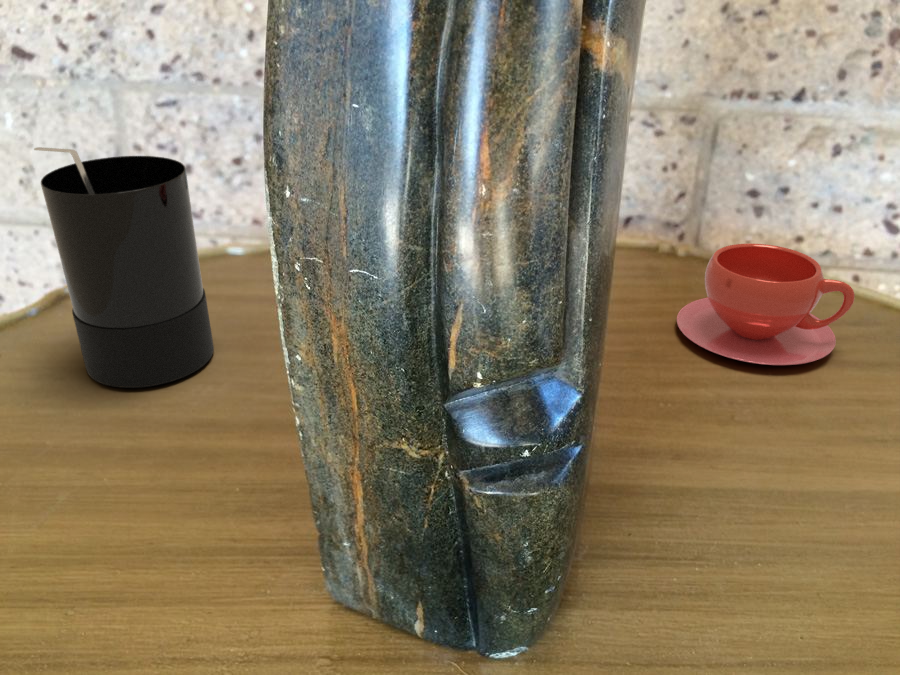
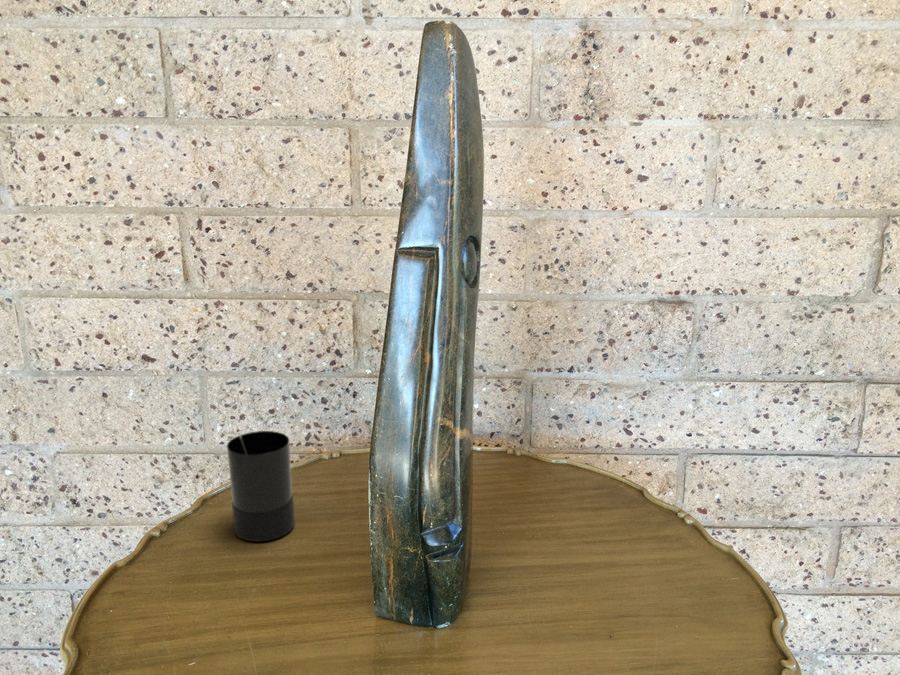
teacup: present [677,244,855,365] -> none [514,453,589,510]

